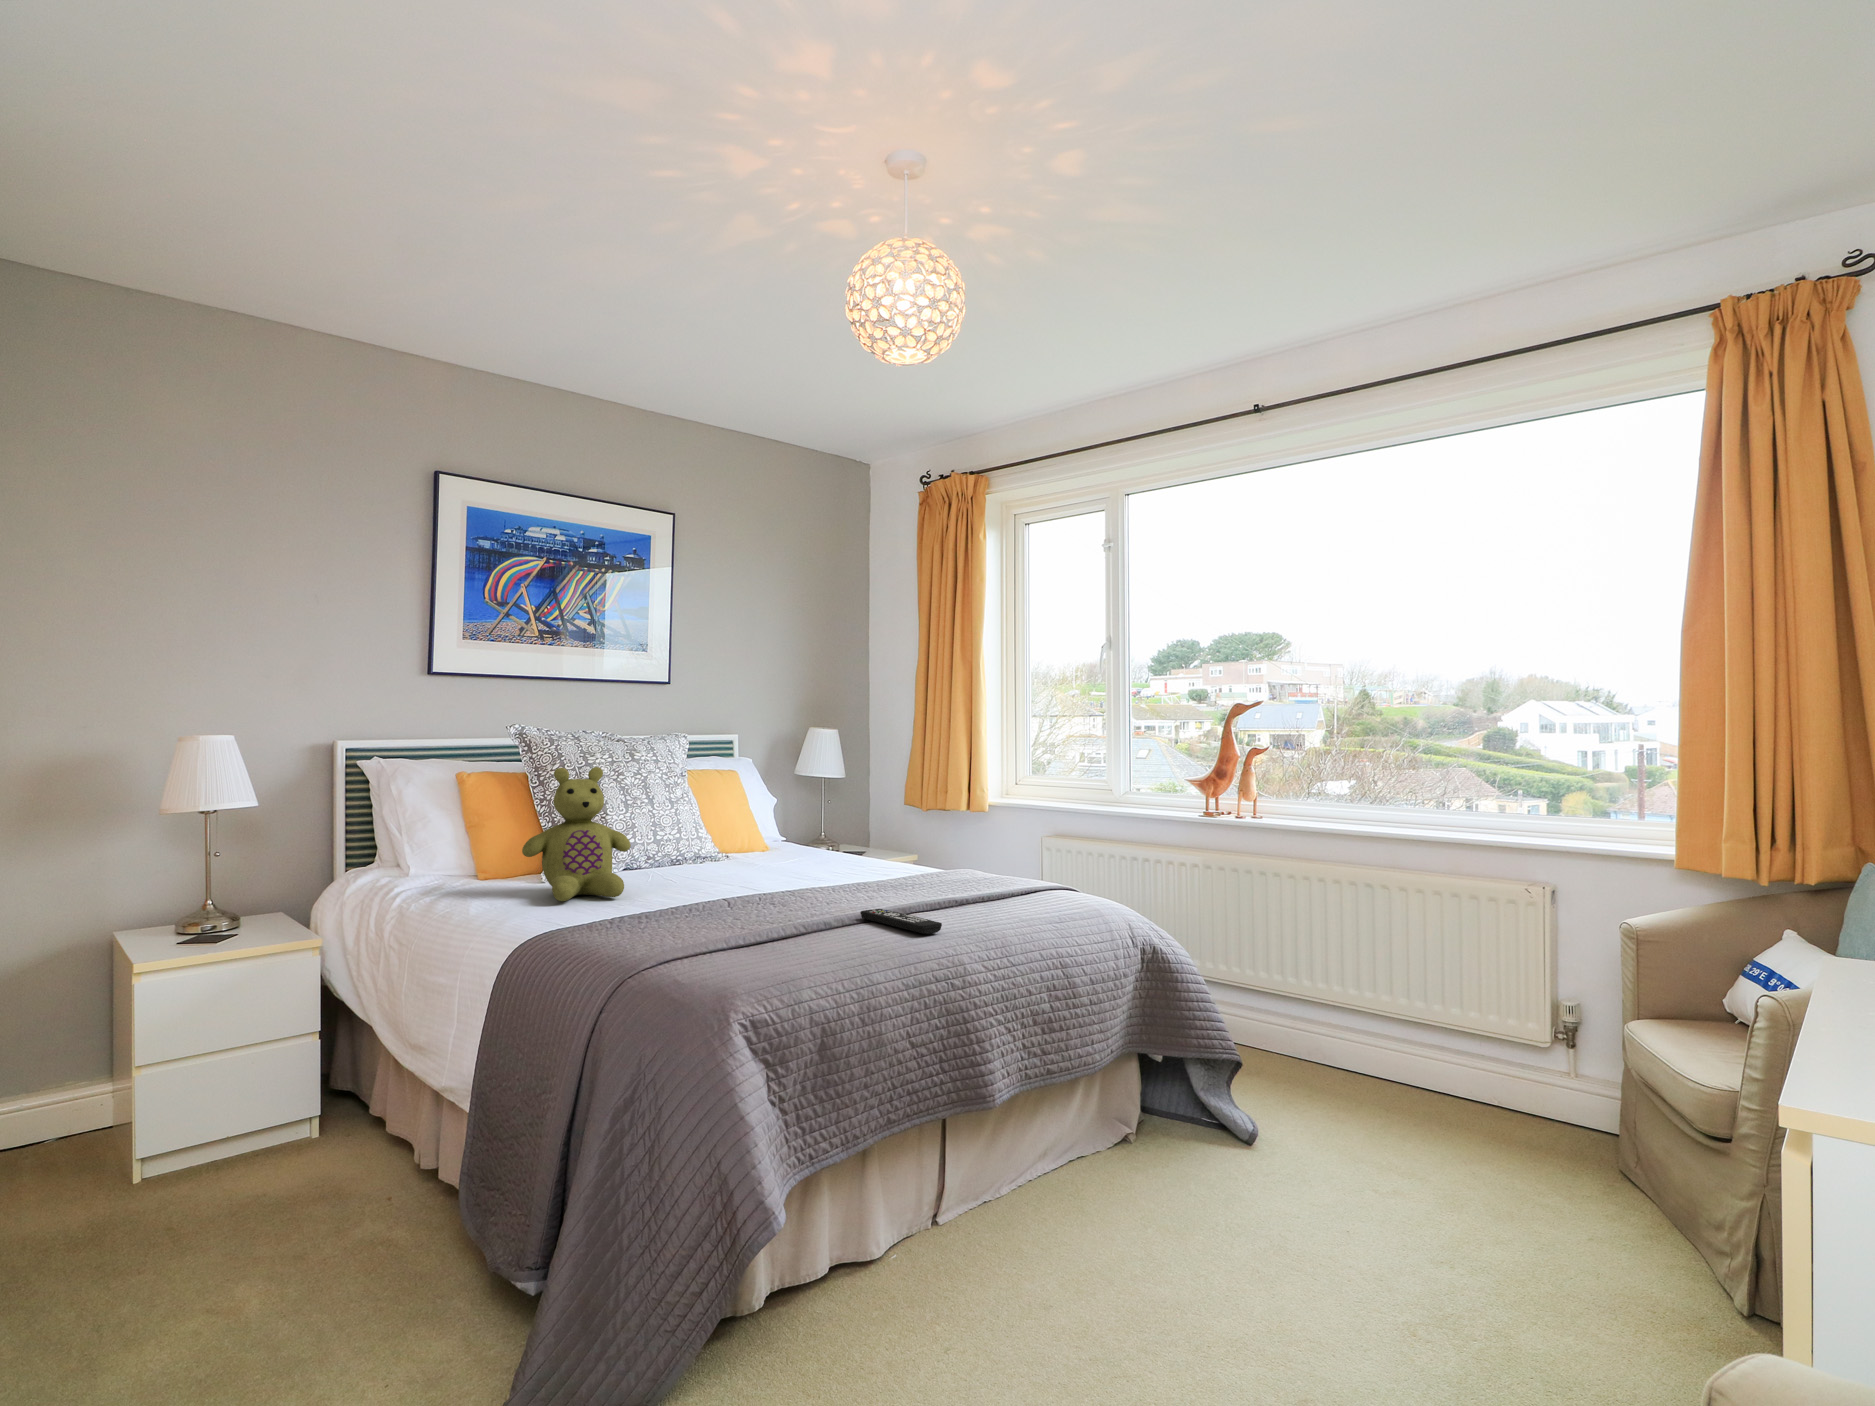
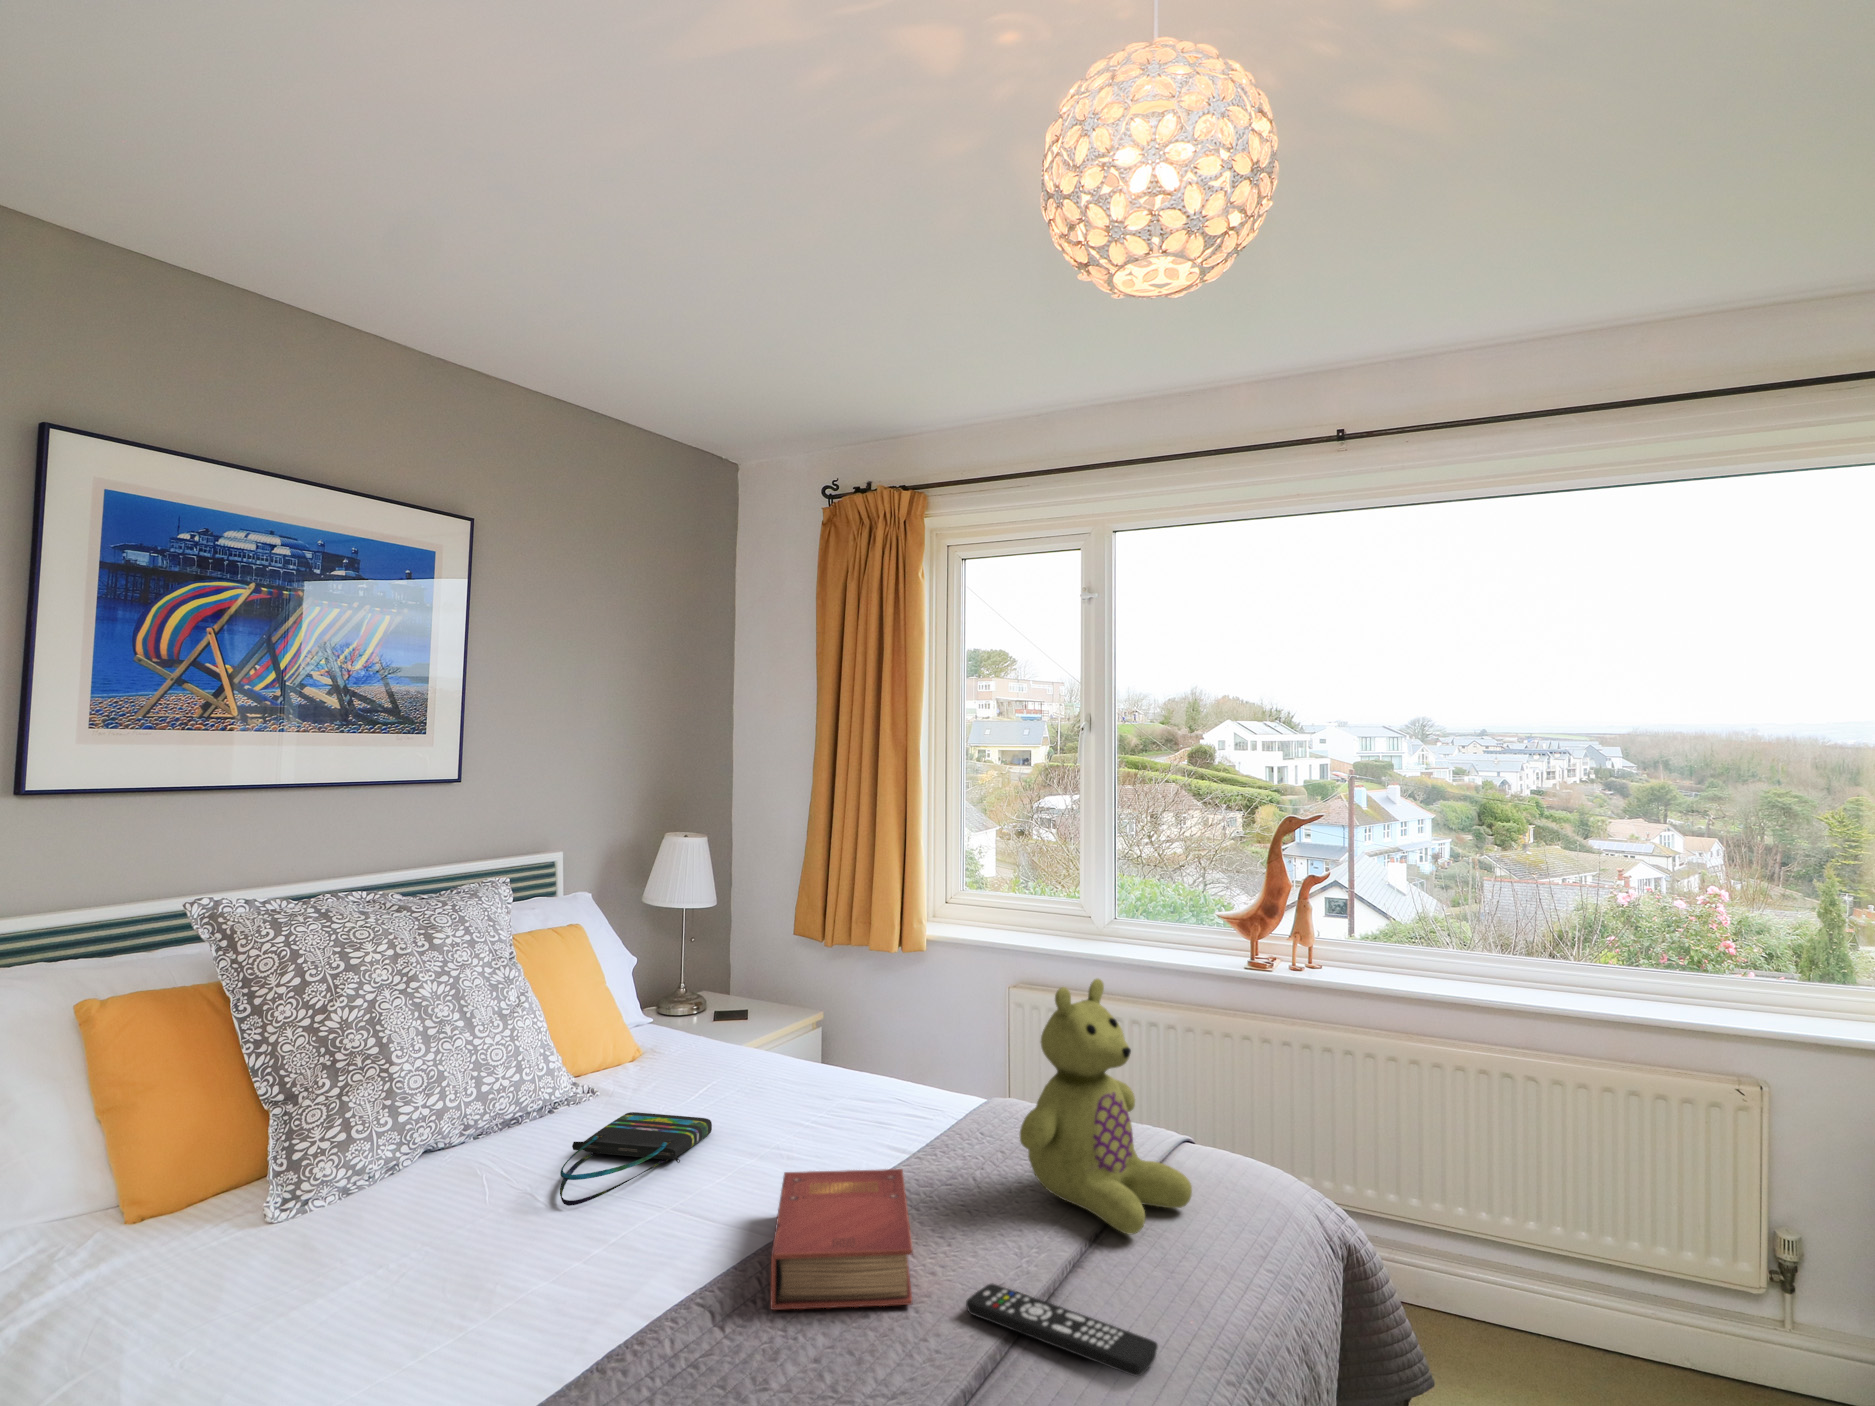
stuffed bear: present [522,767,631,901] -> present [1020,979,1192,1234]
tote bag: none [686,859,784,884] -> present [560,1112,712,1206]
book: none [764,869,863,914] -> present [770,1169,913,1310]

